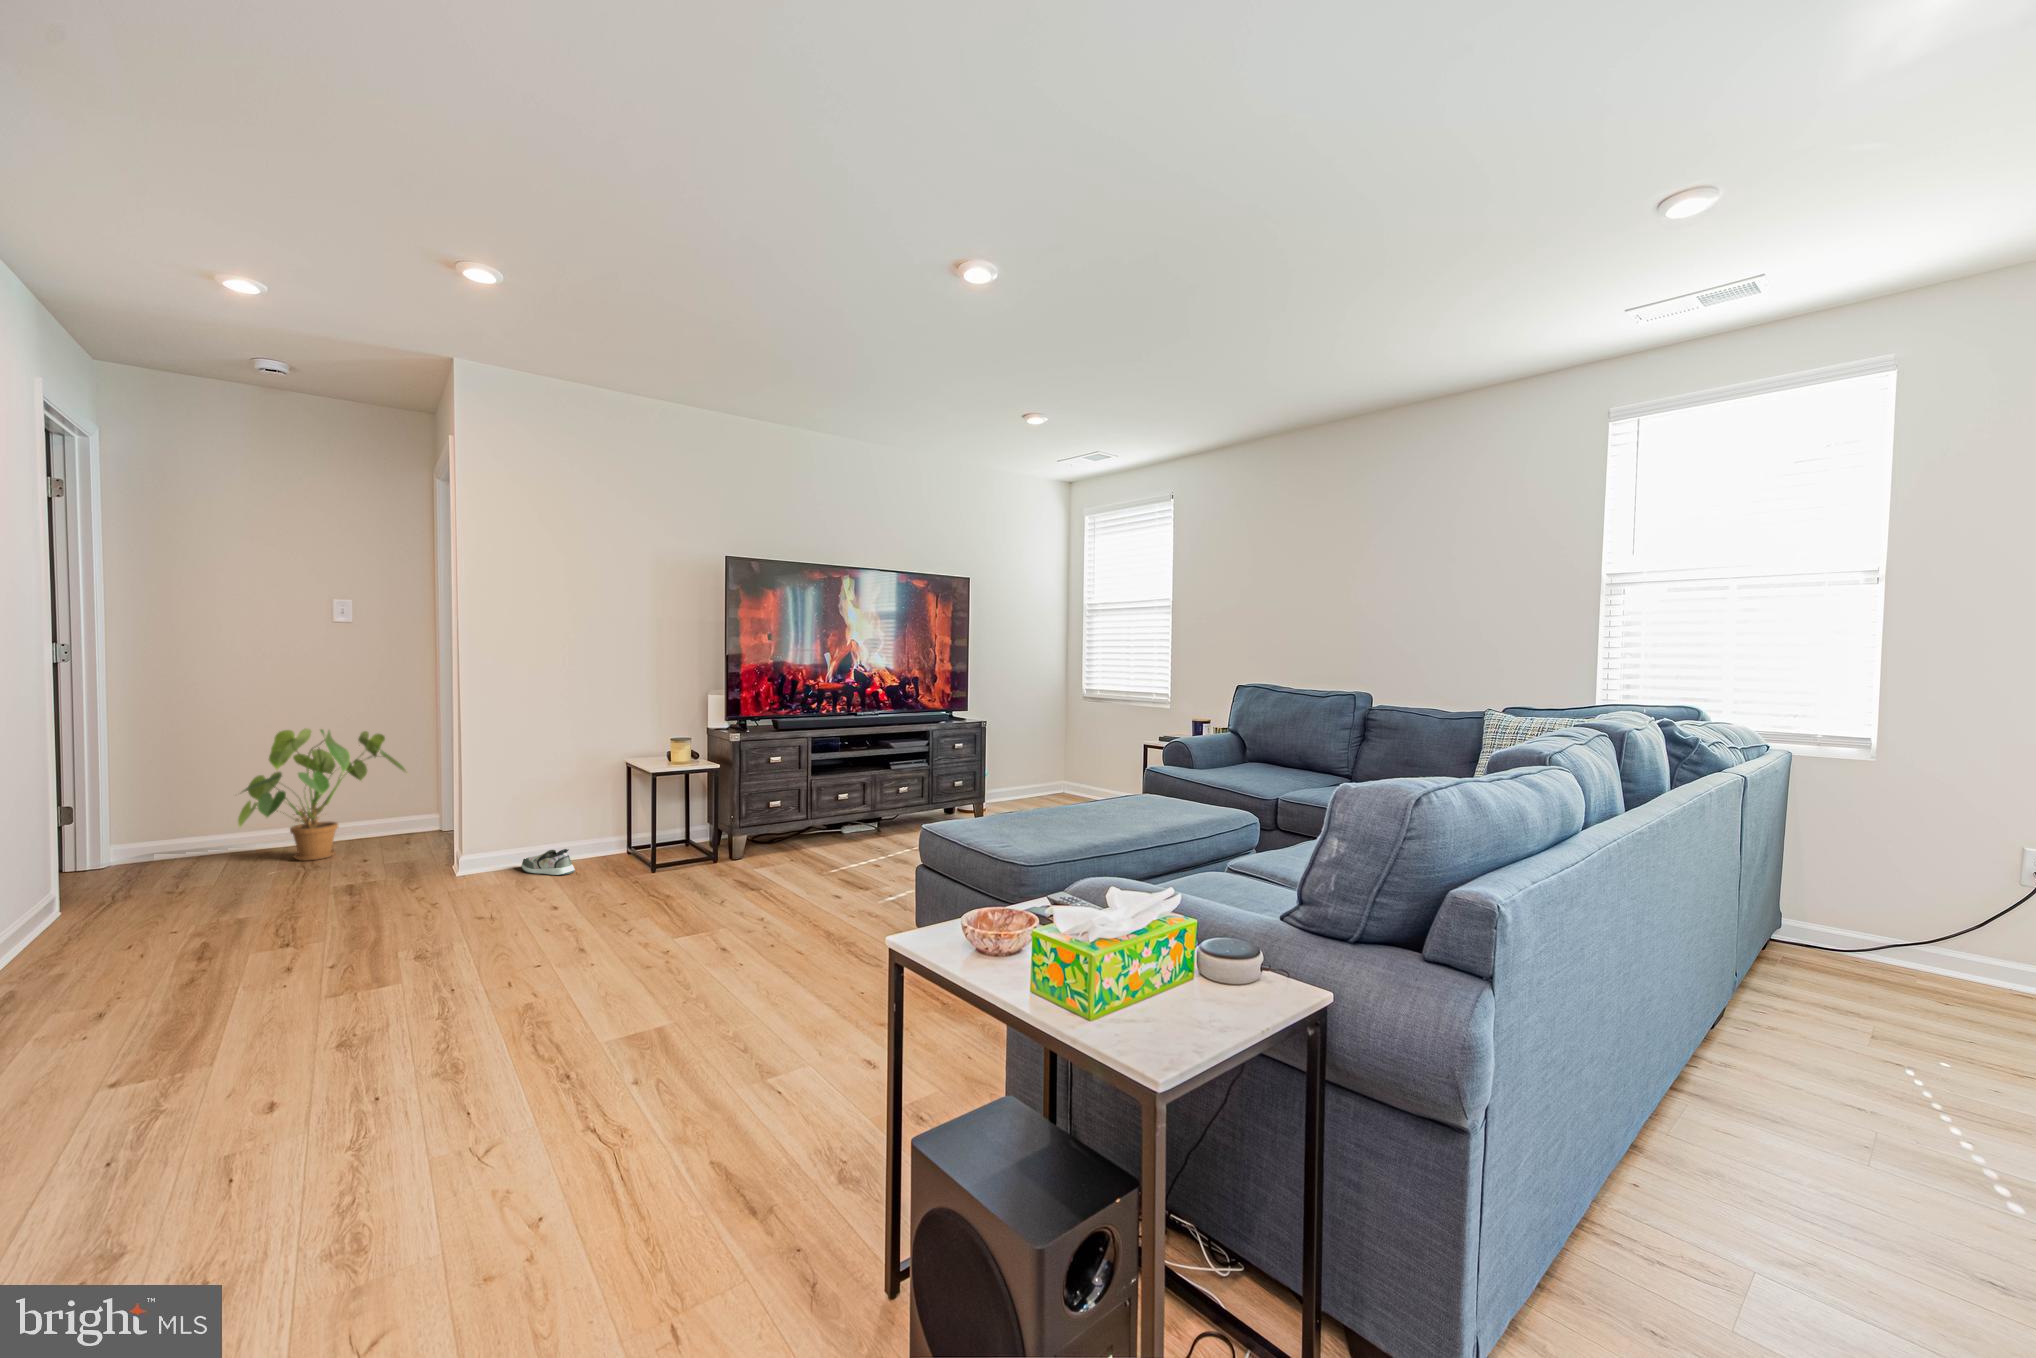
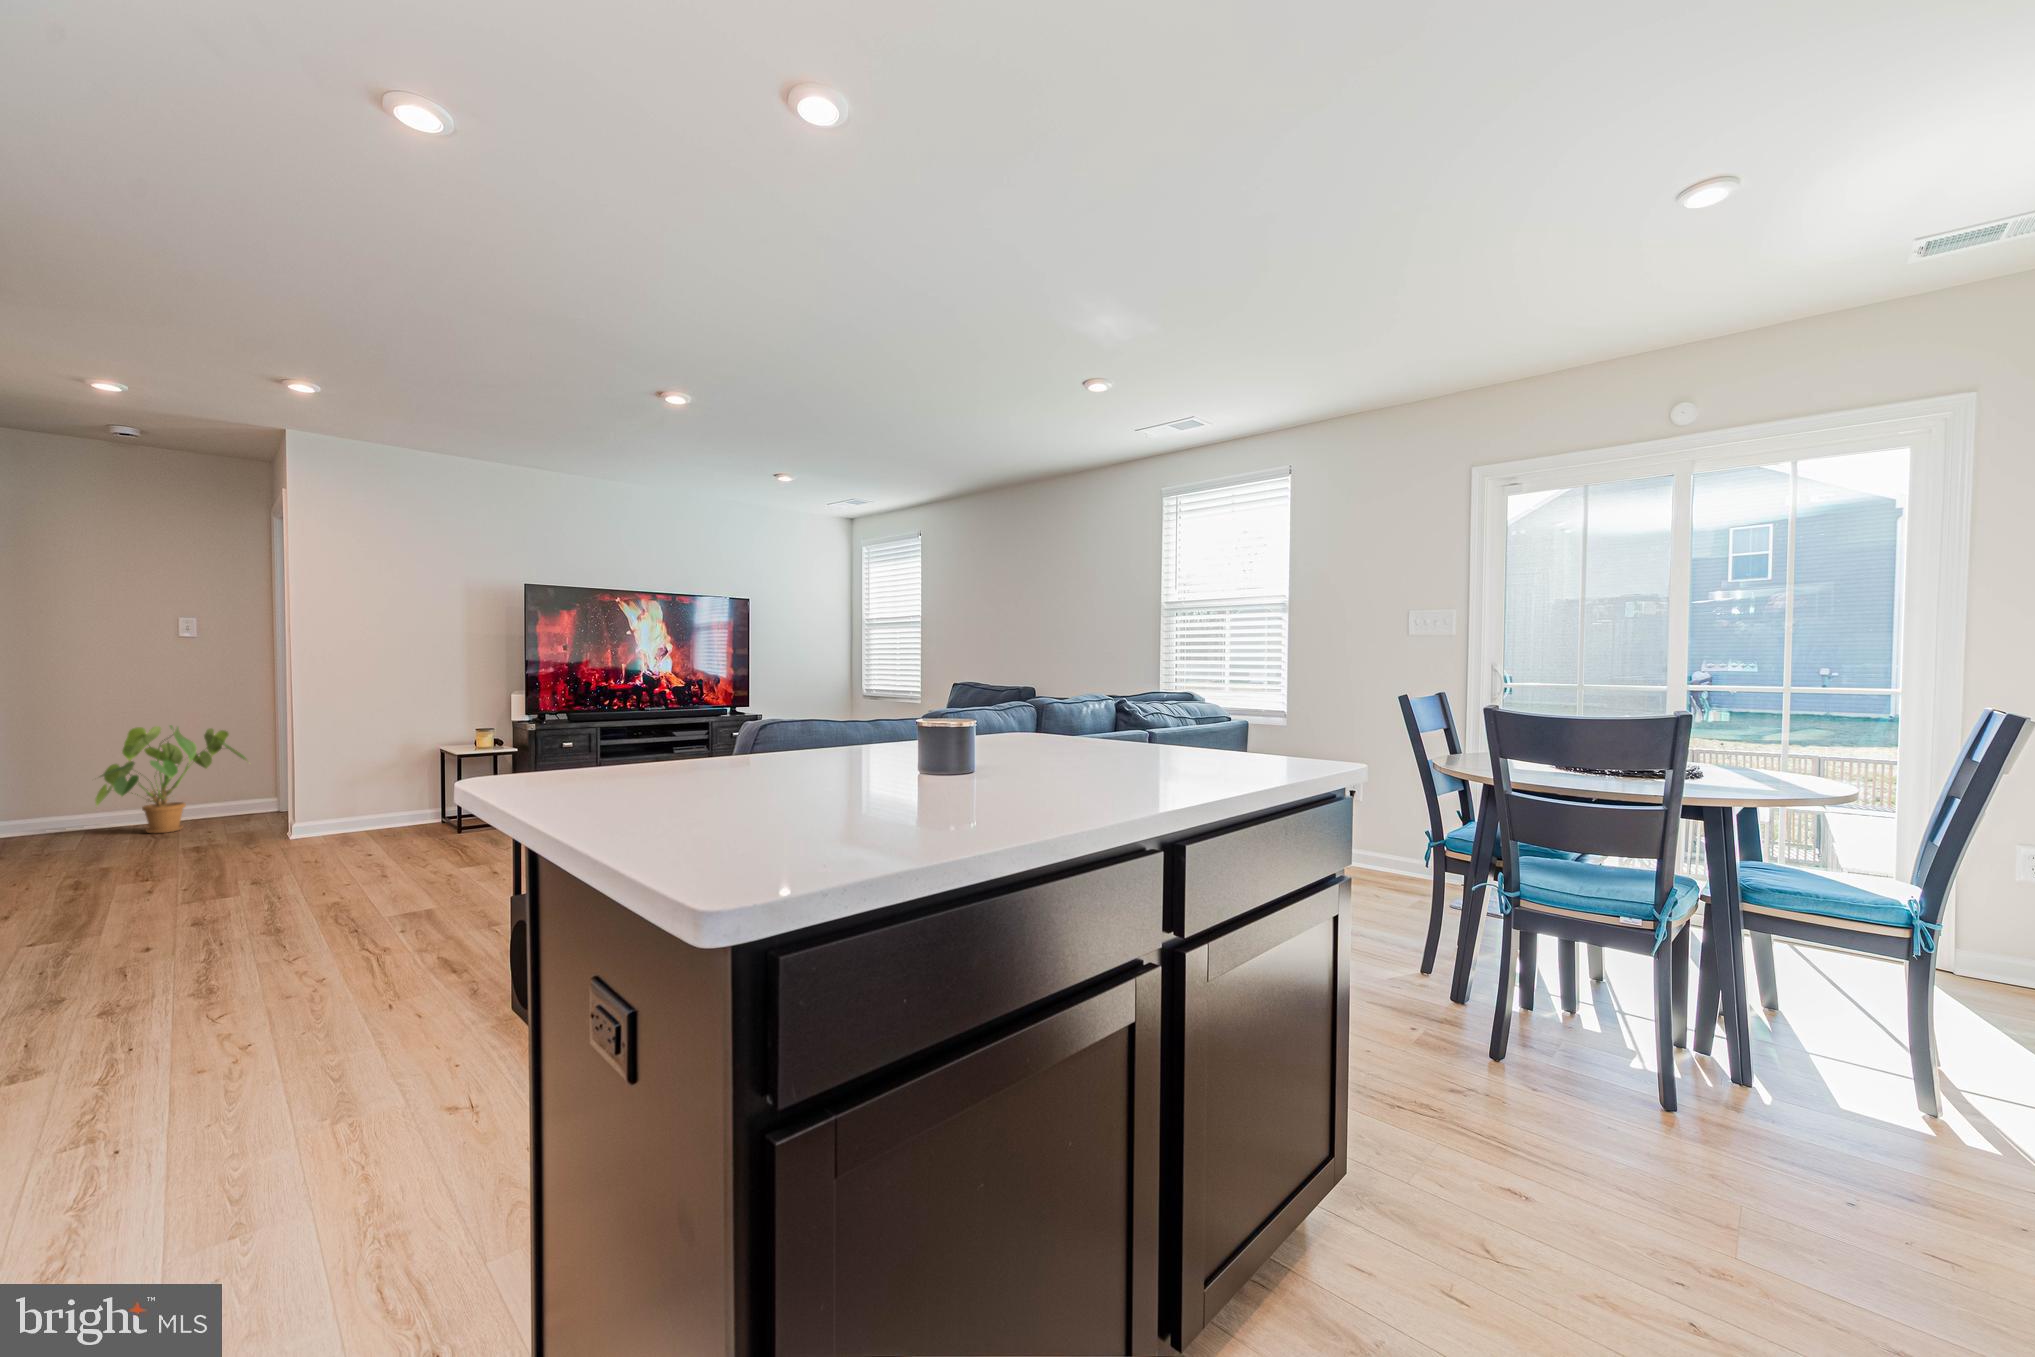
shoe: present [521,849,575,875] -> none [347,815,392,837]

